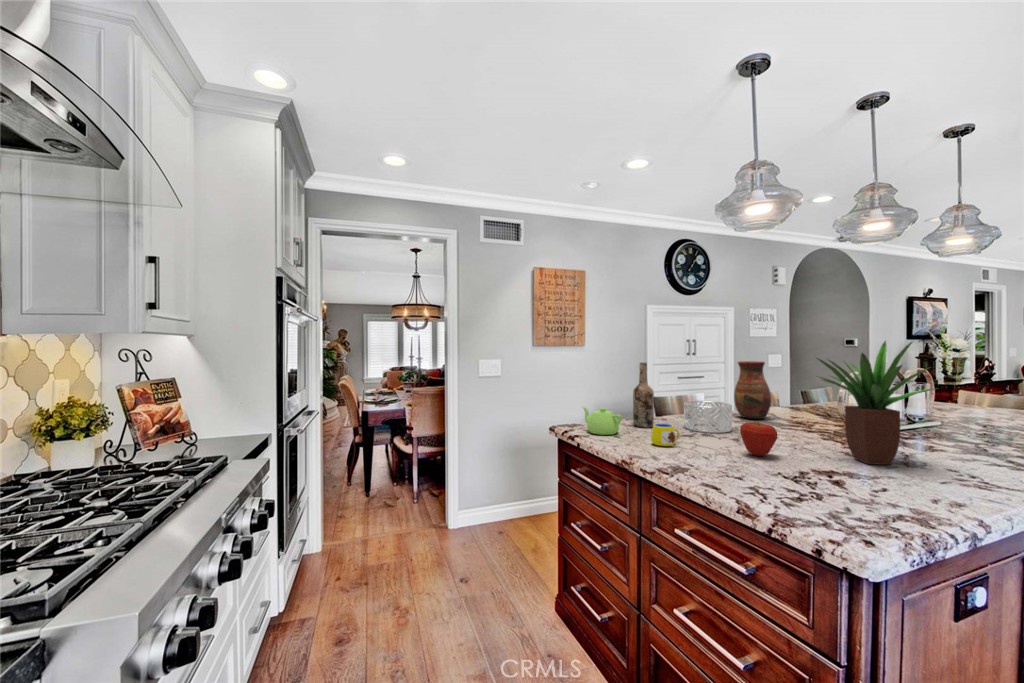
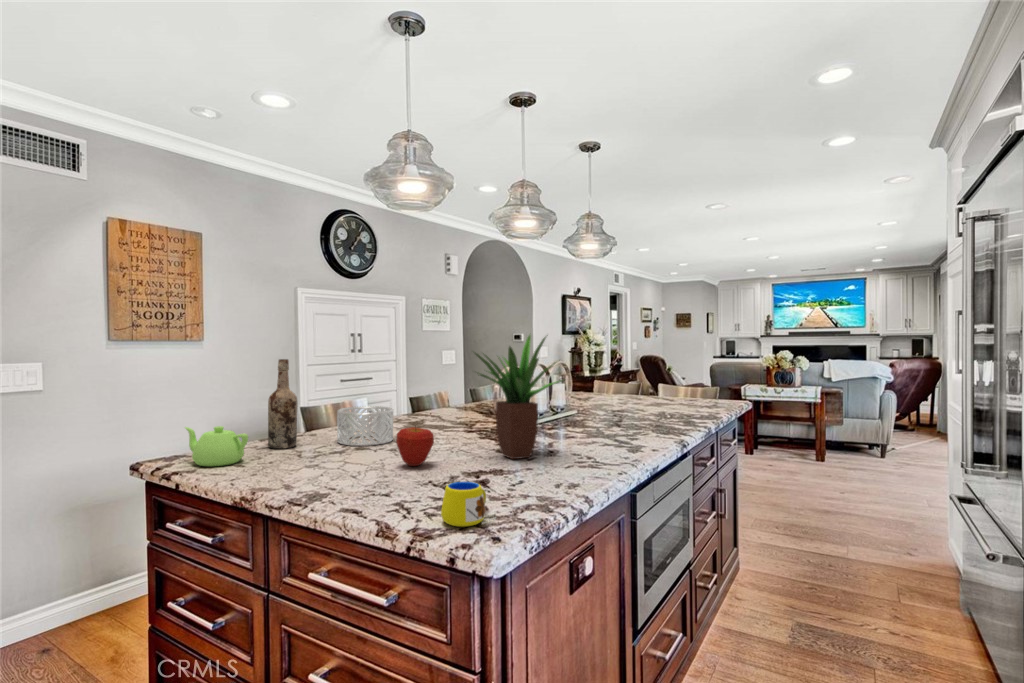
vase: present [734,361,771,419] -> none [399,356,438,425]
mug: present [651,424,680,446] -> present [441,481,496,527]

